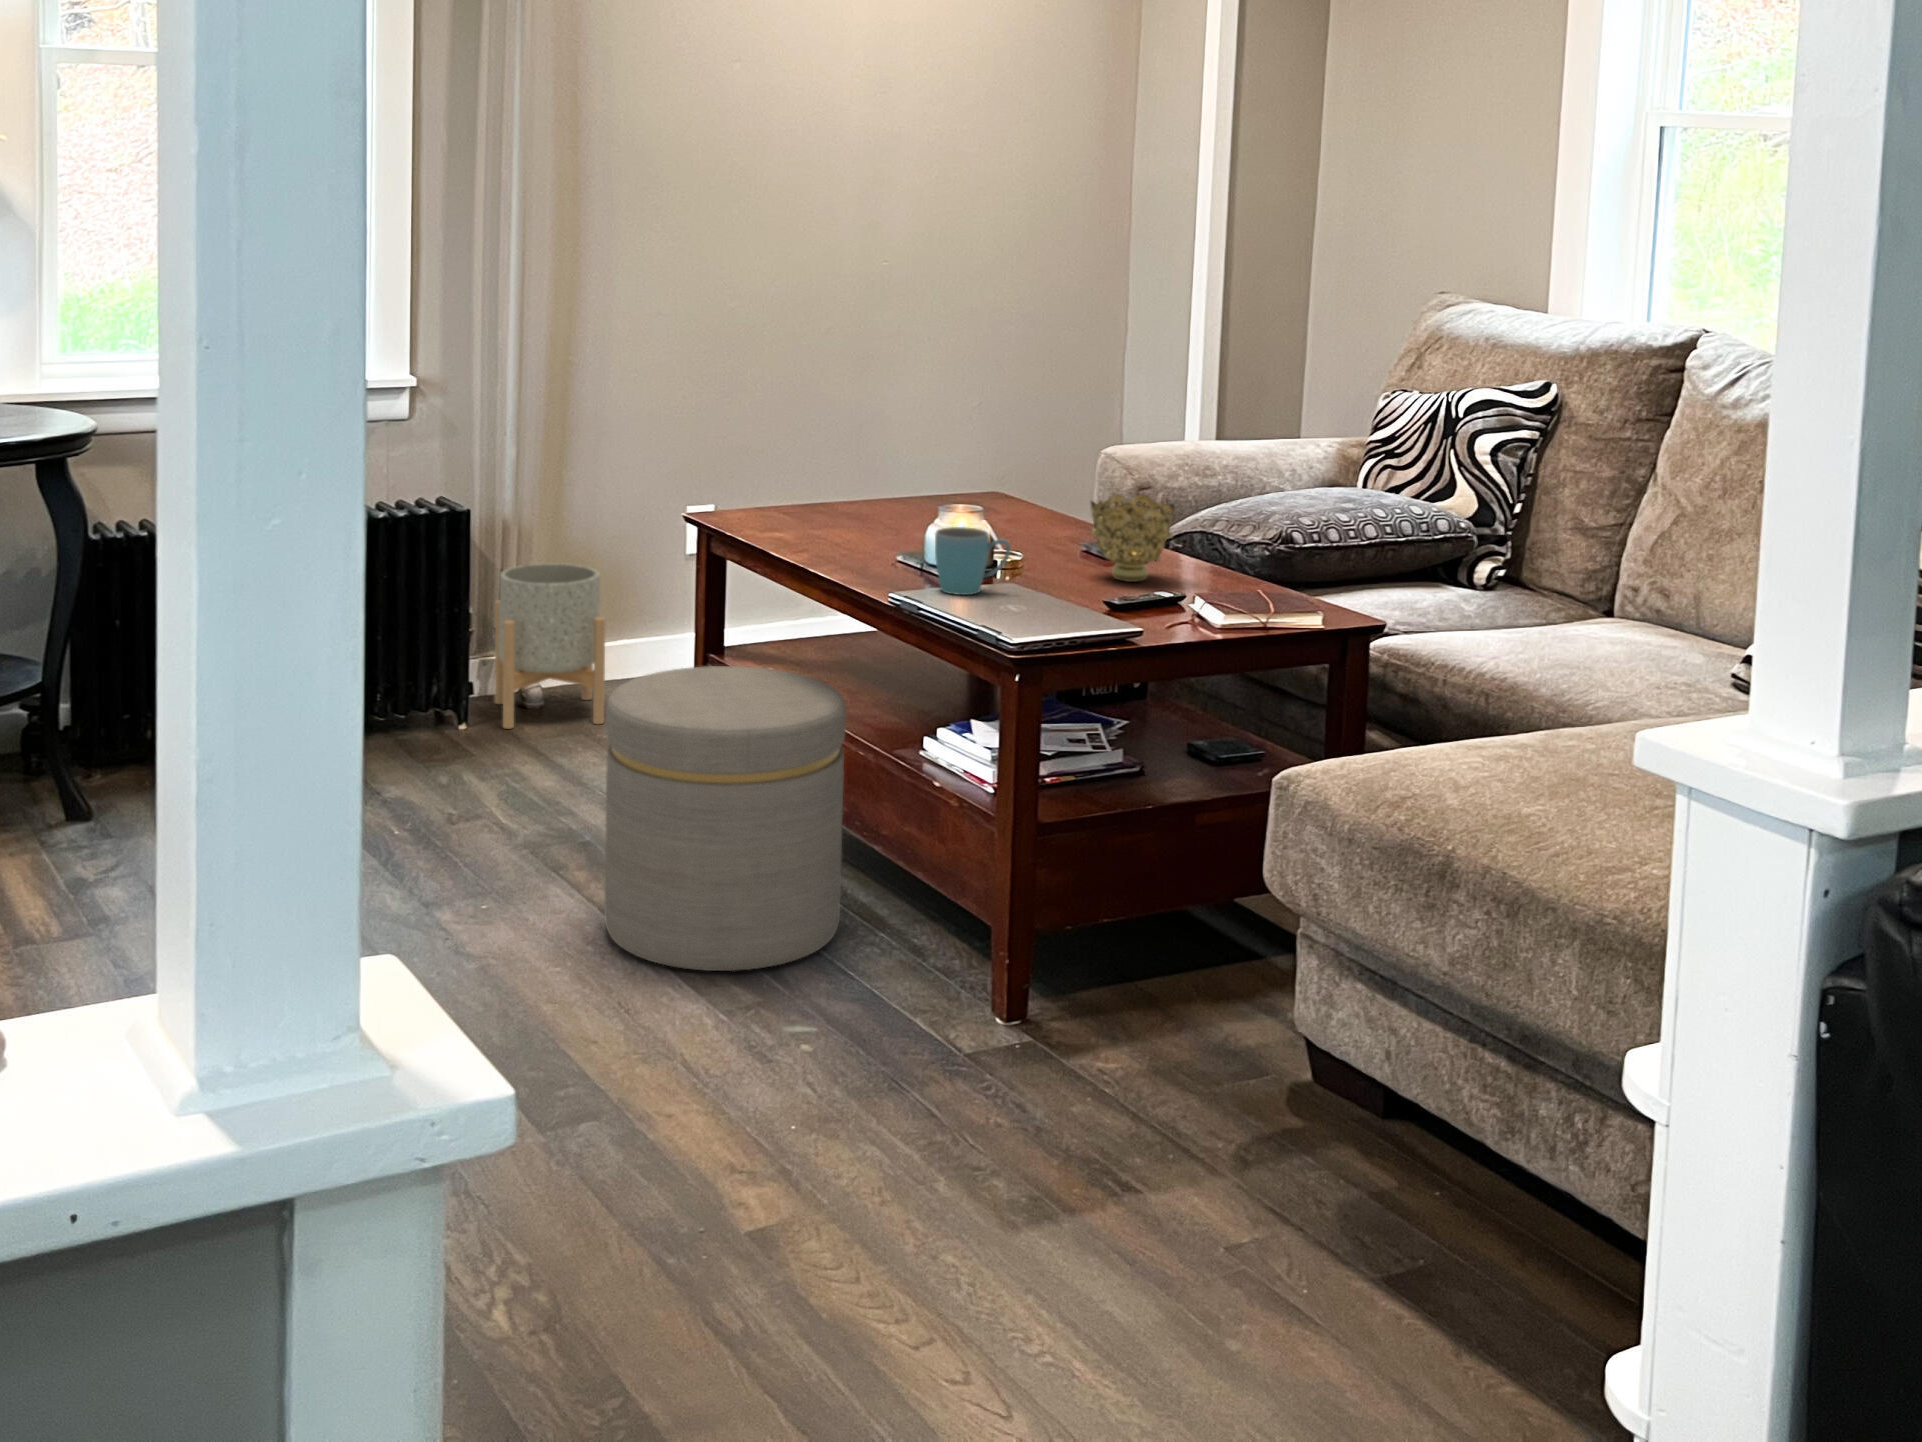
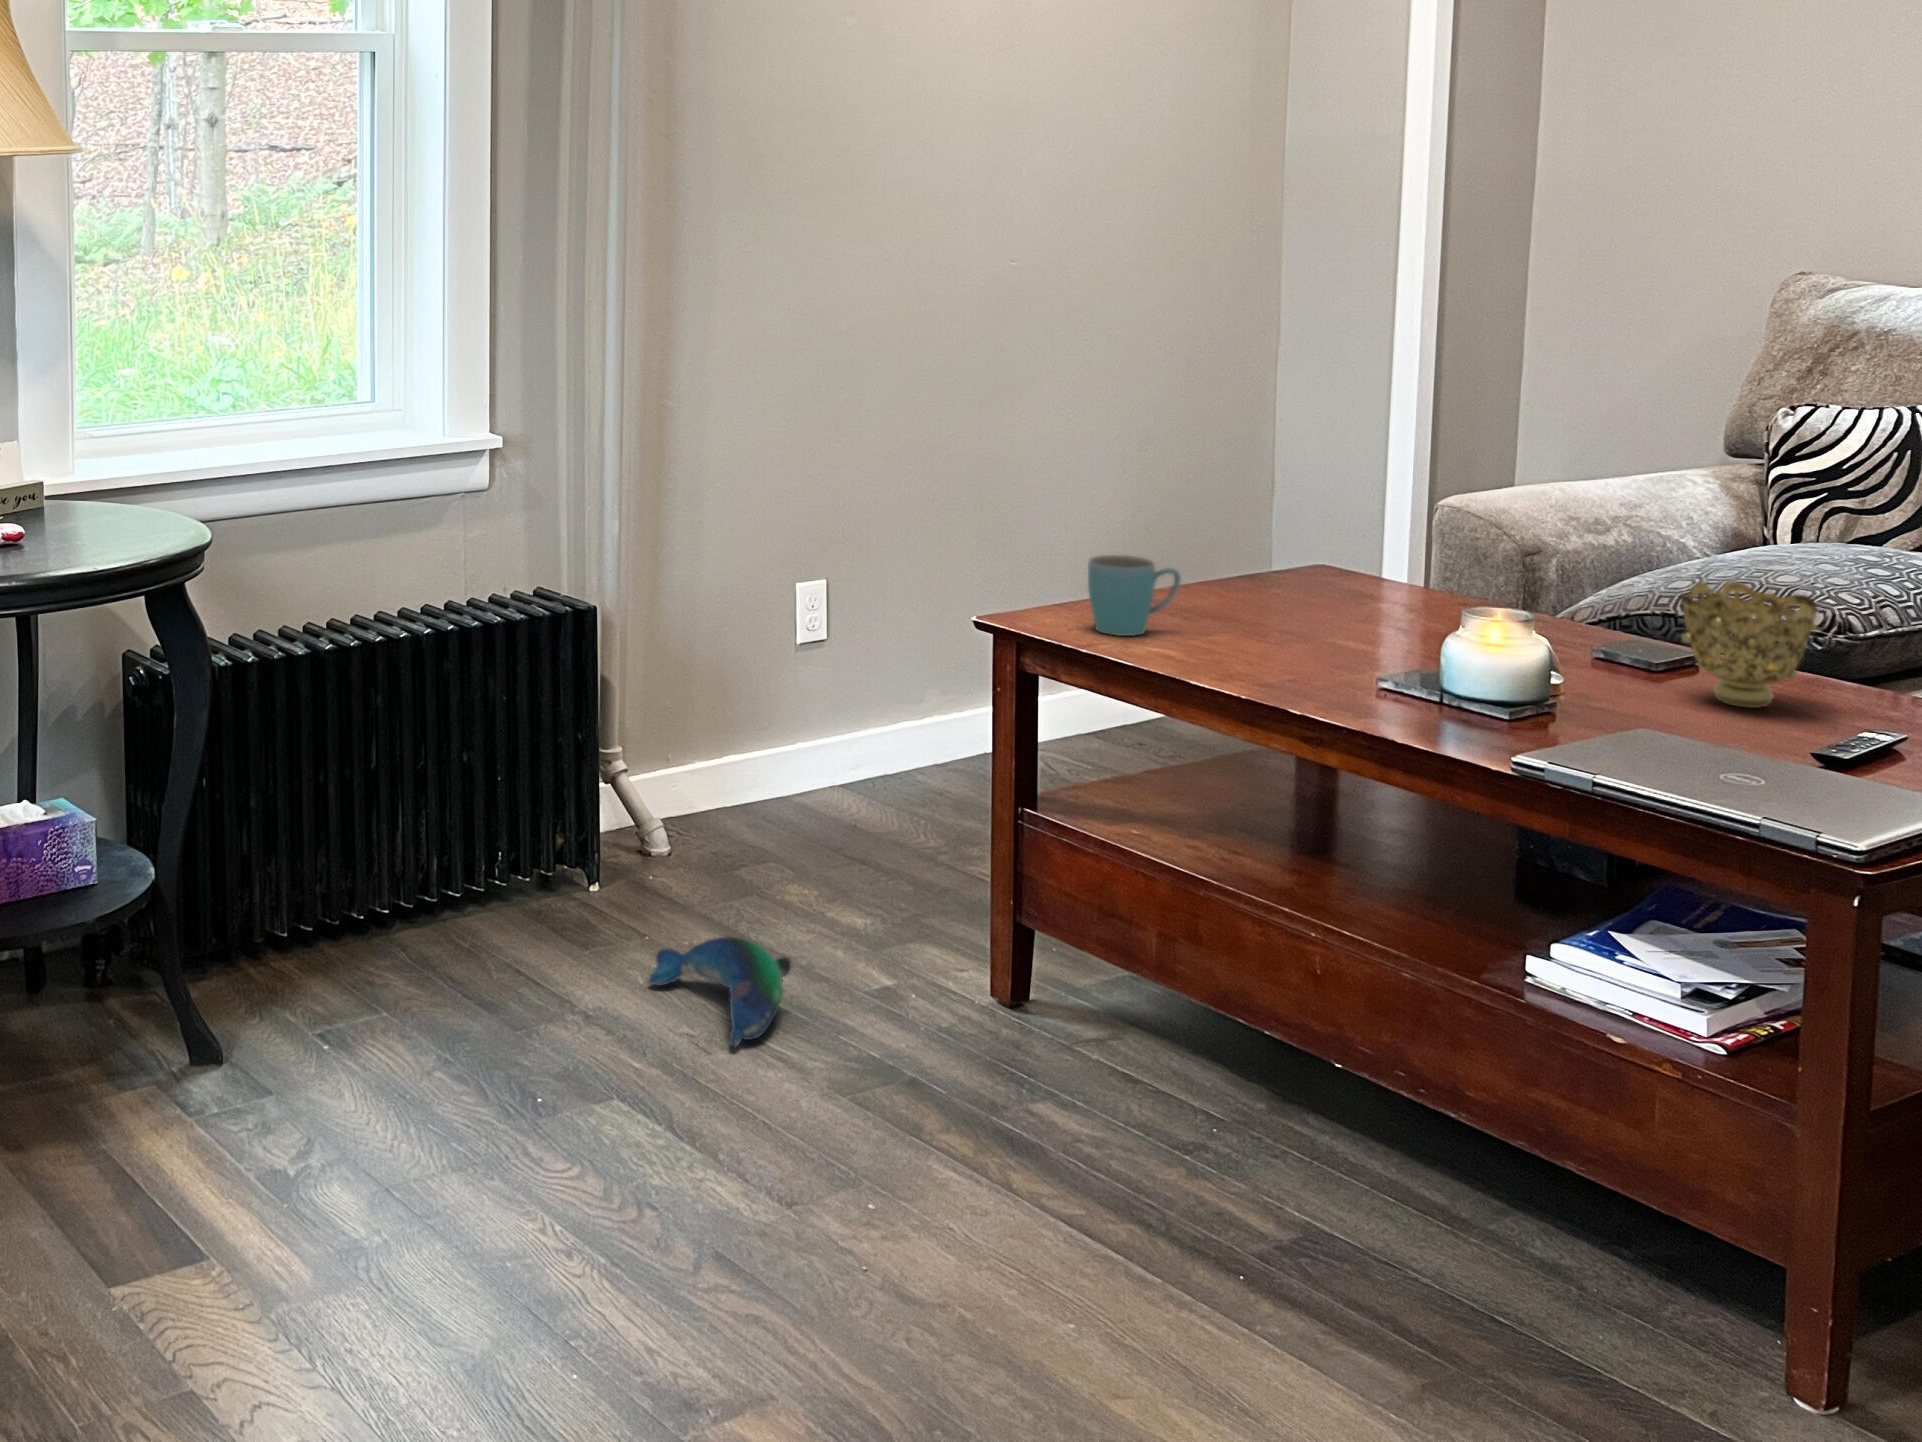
mug: present [935,527,1011,595] -> present [1088,555,1181,636]
planter: present [494,563,605,729] -> none [622,669,787,892]
ottoman: present [605,666,846,971] -> none [1074,848,1444,1319]
plush toy: none [436,747,530,819] -> present [649,936,791,1047]

